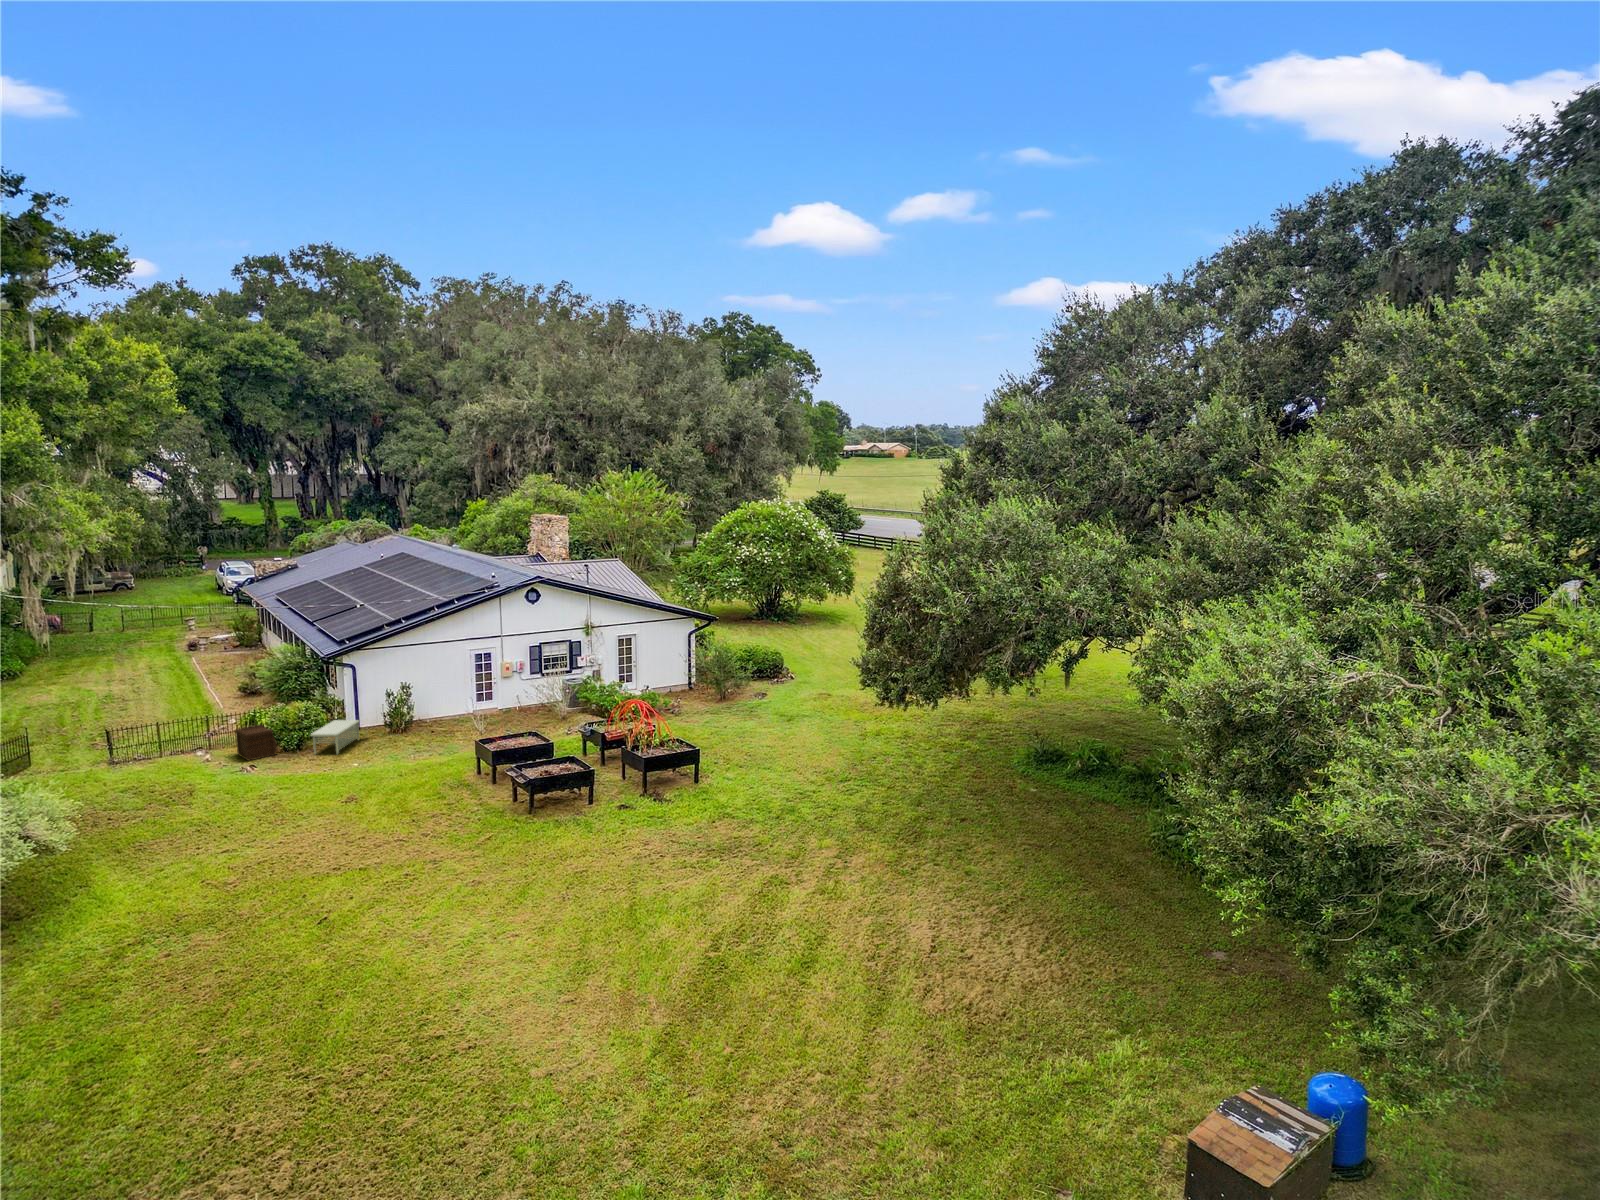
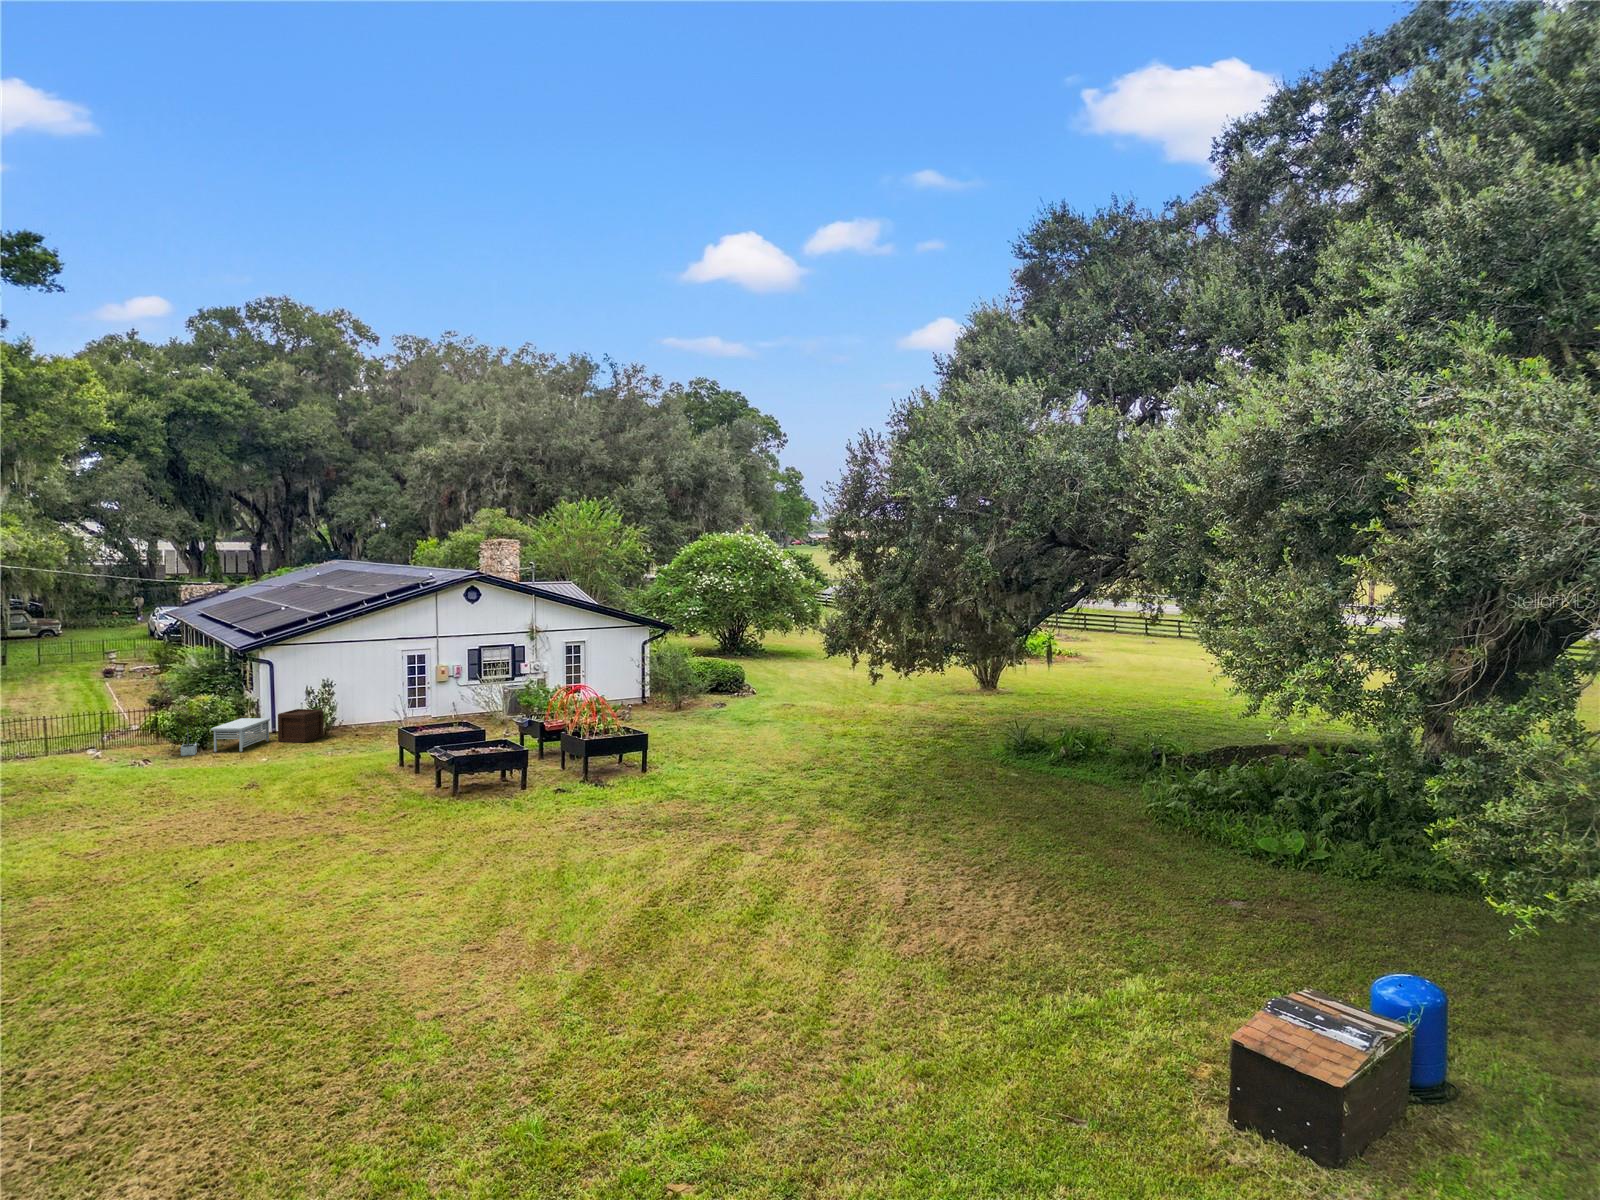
potted tree: none [278,722,299,760] -> present [174,713,197,756]
wooden crate: present [236,725,277,761] -> present [278,709,323,743]

